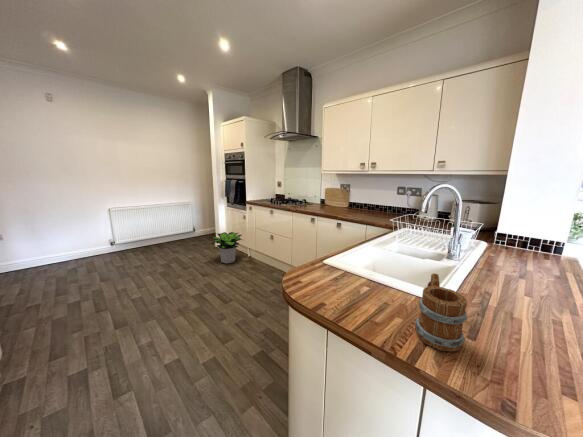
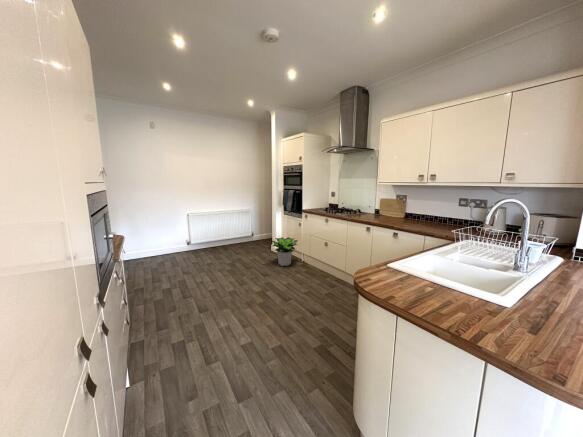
mug: present [415,273,467,351] -> none [478,276,527,339]

